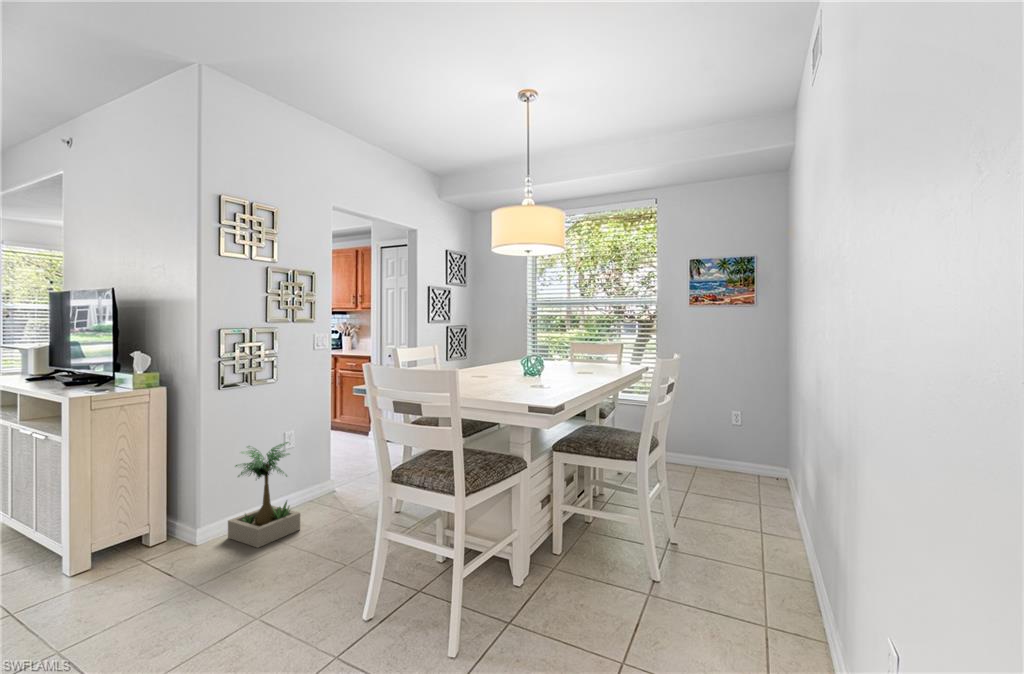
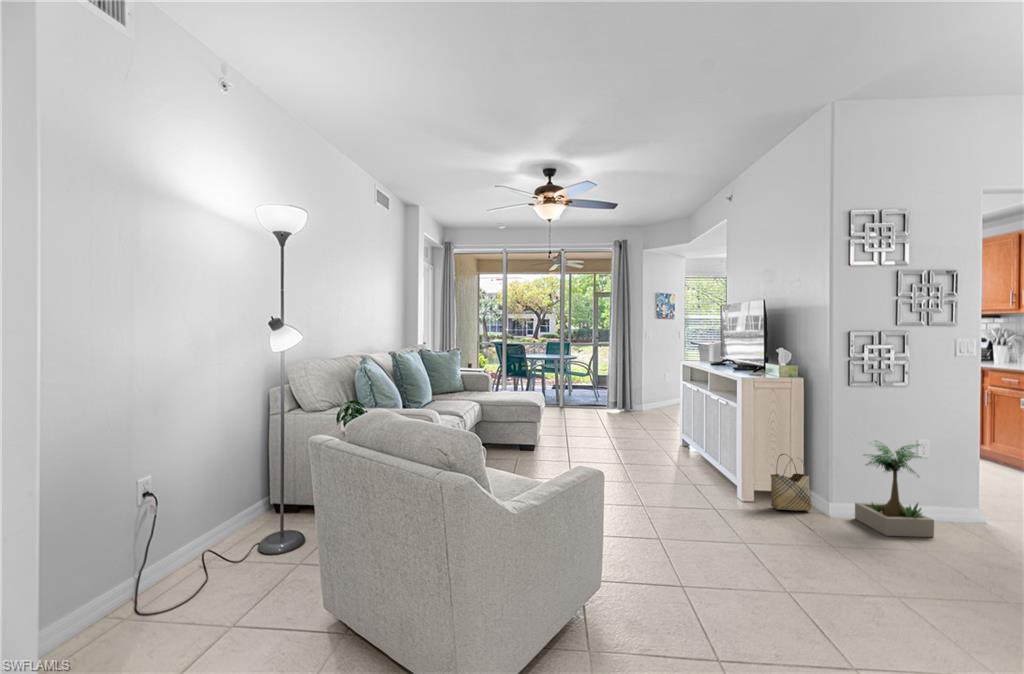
woven basket: none [119,488,177,566] -> present [771,454,811,510]

